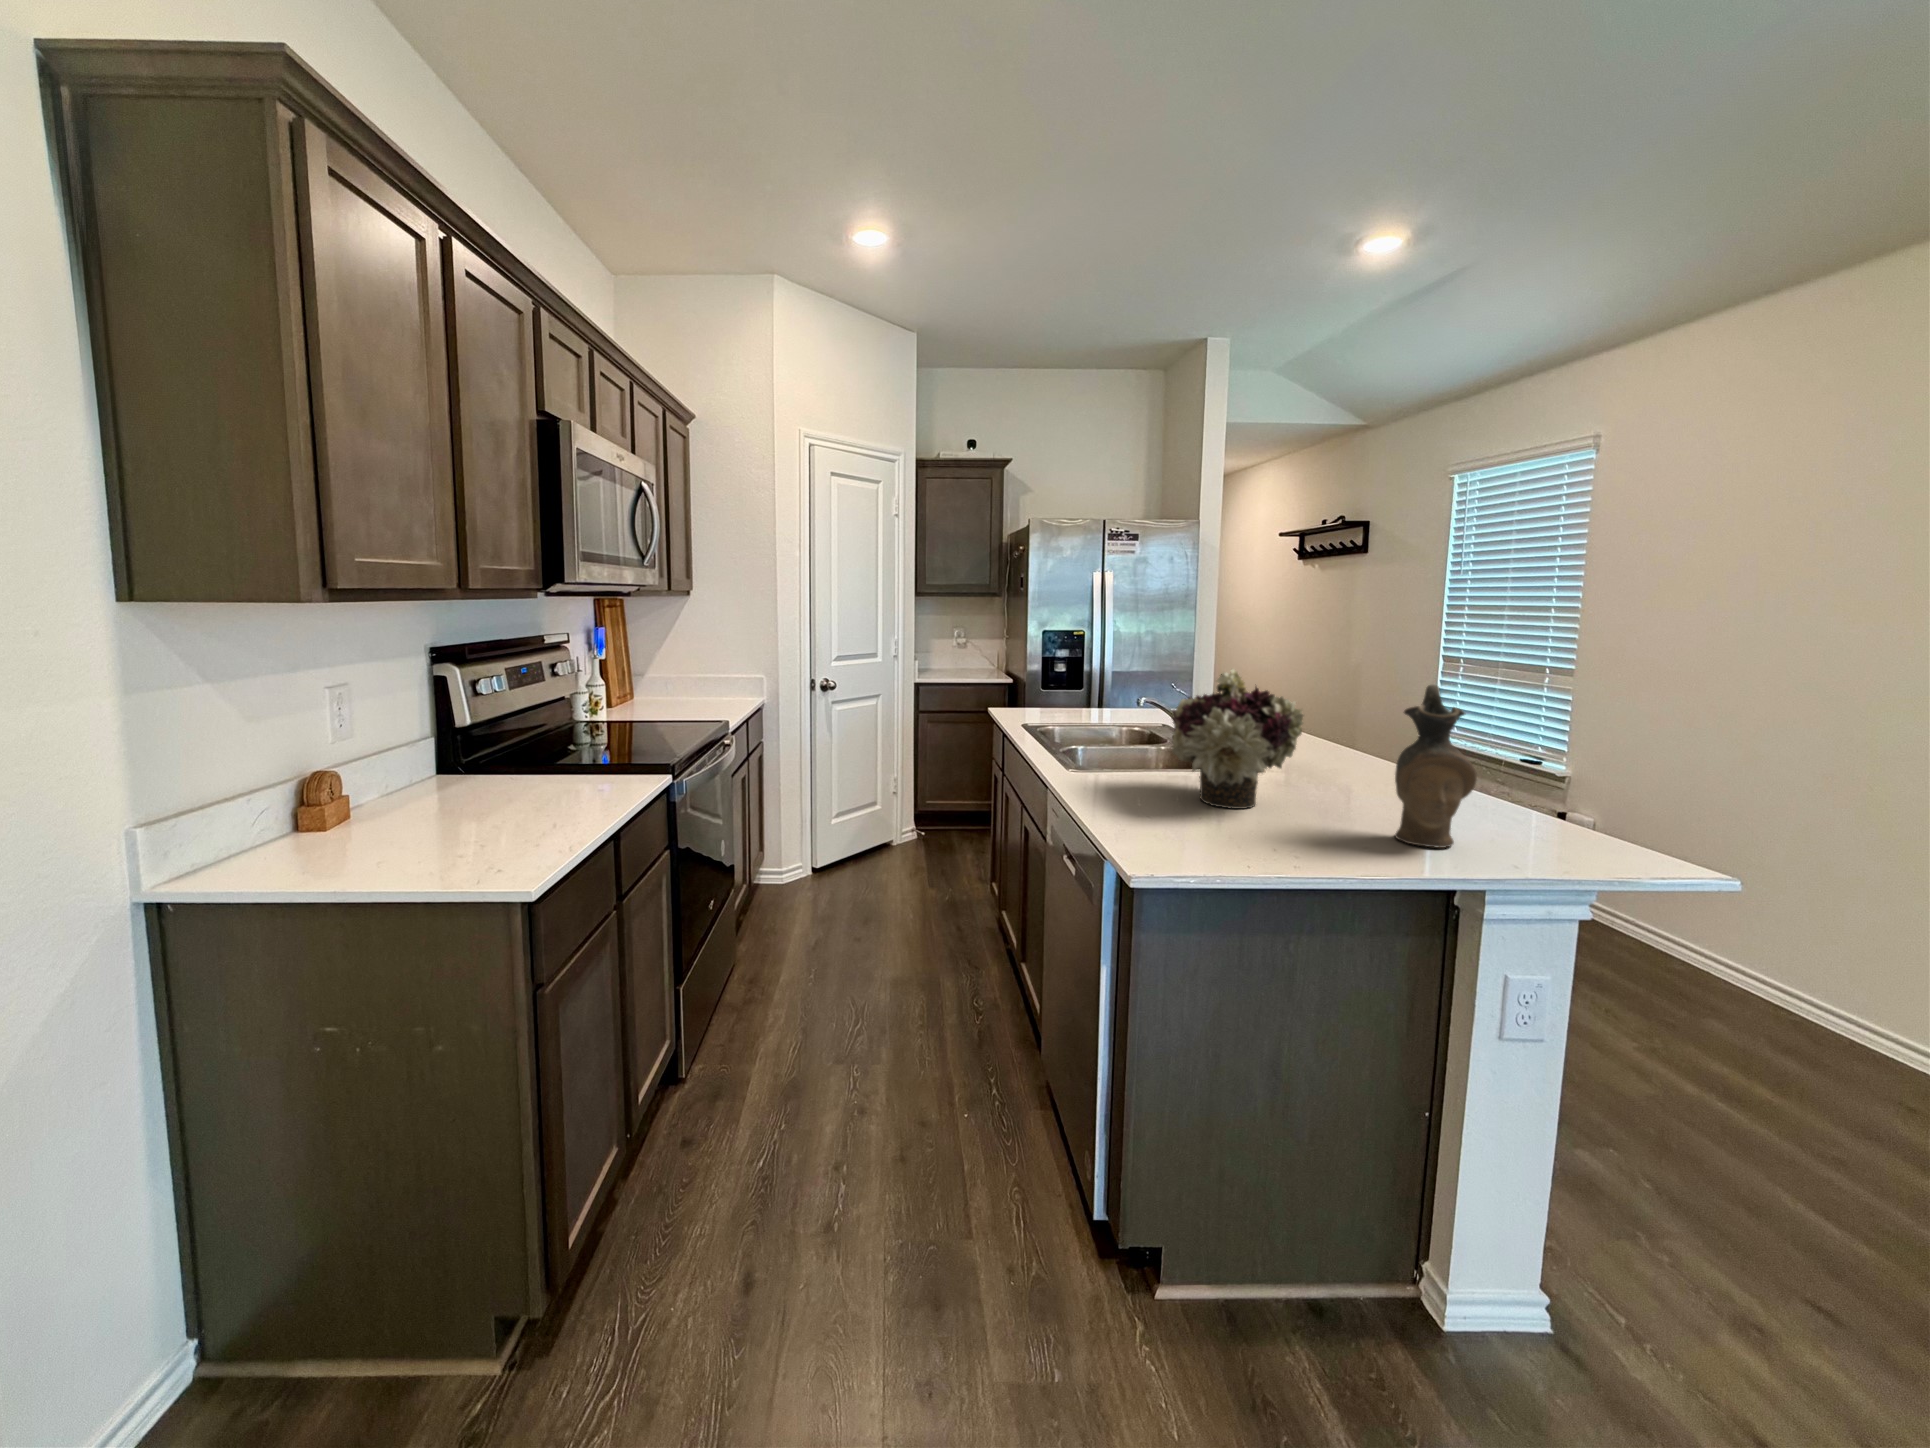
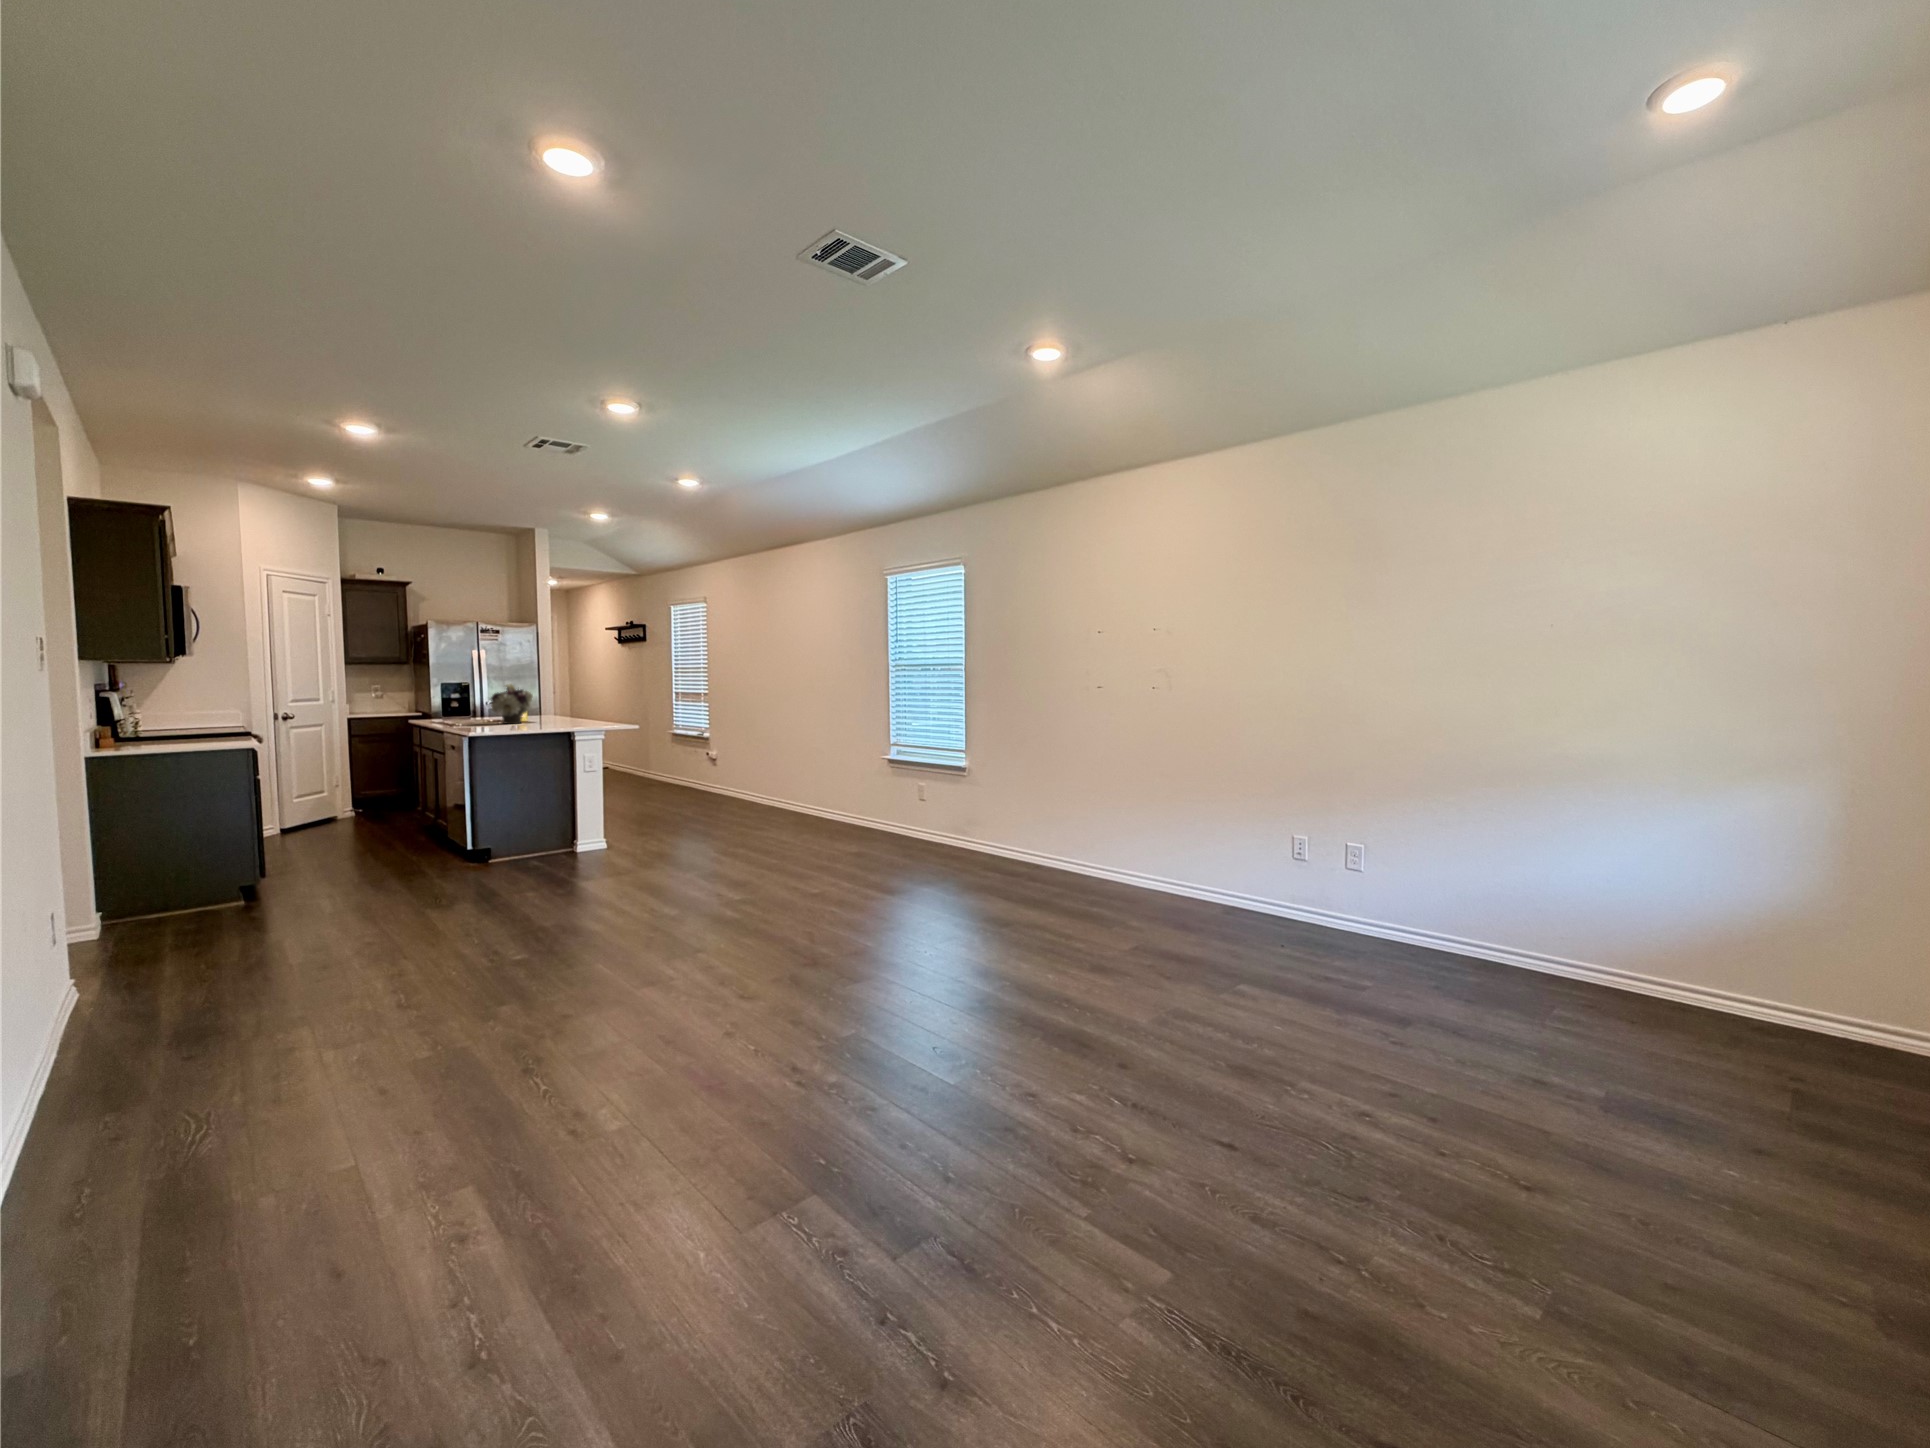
ceramic pitcher: present [1395,685,1477,848] -> none [552,683,571,723]

